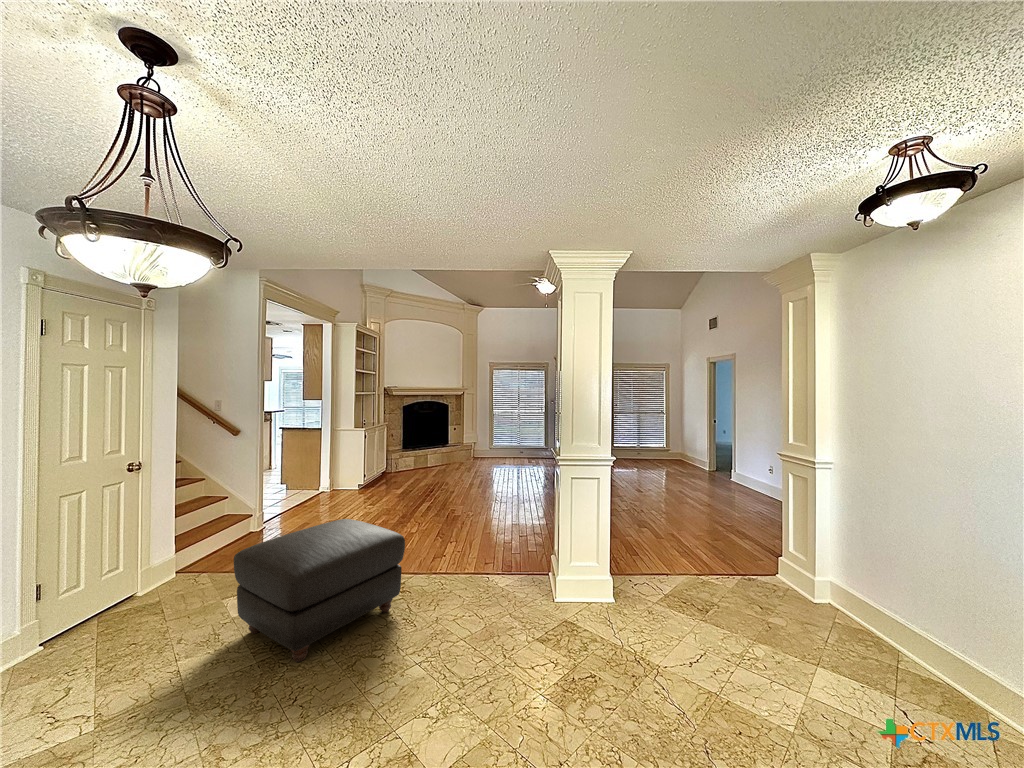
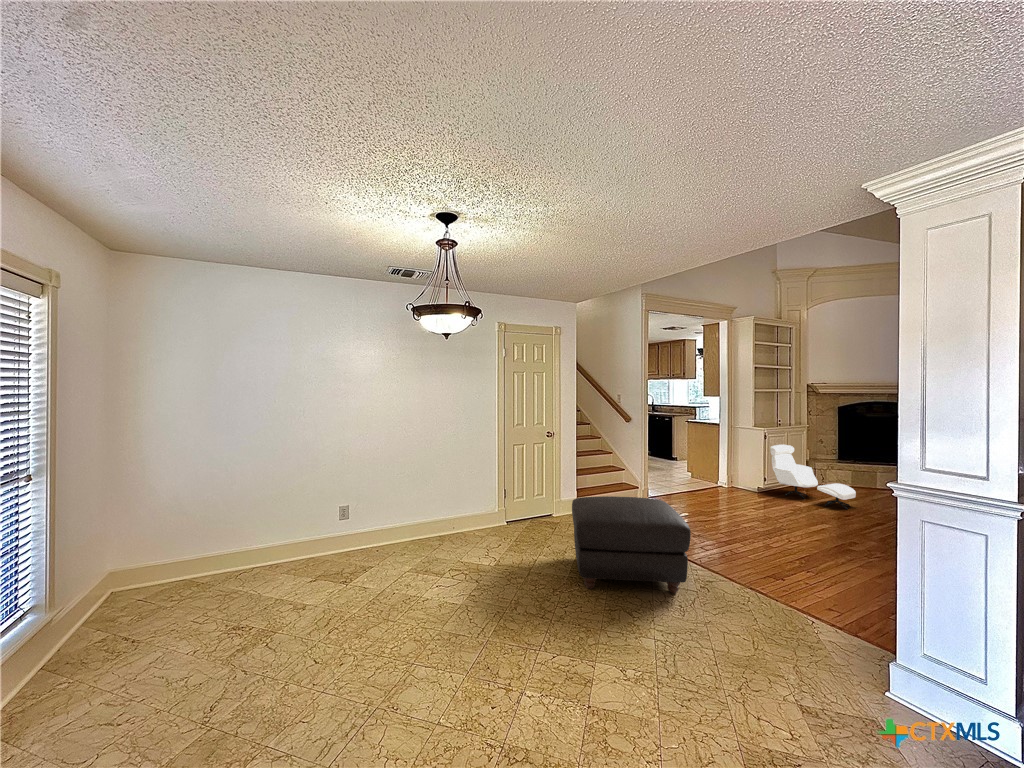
armchair: none [368,442,429,488] -> present [770,445,856,509]

